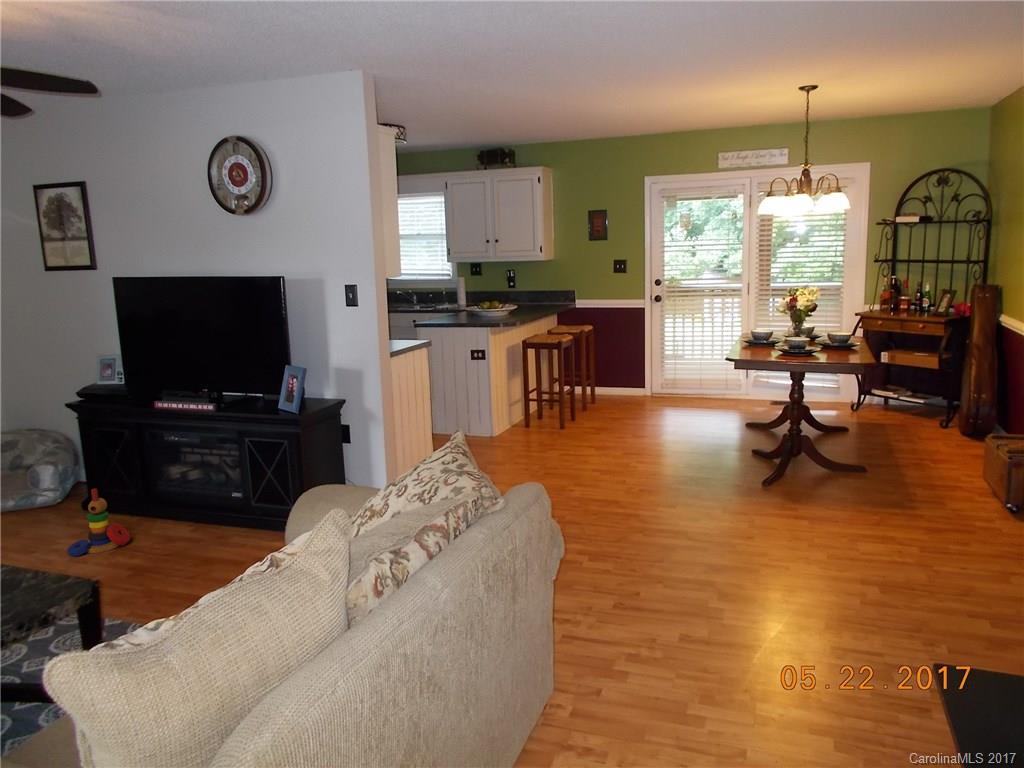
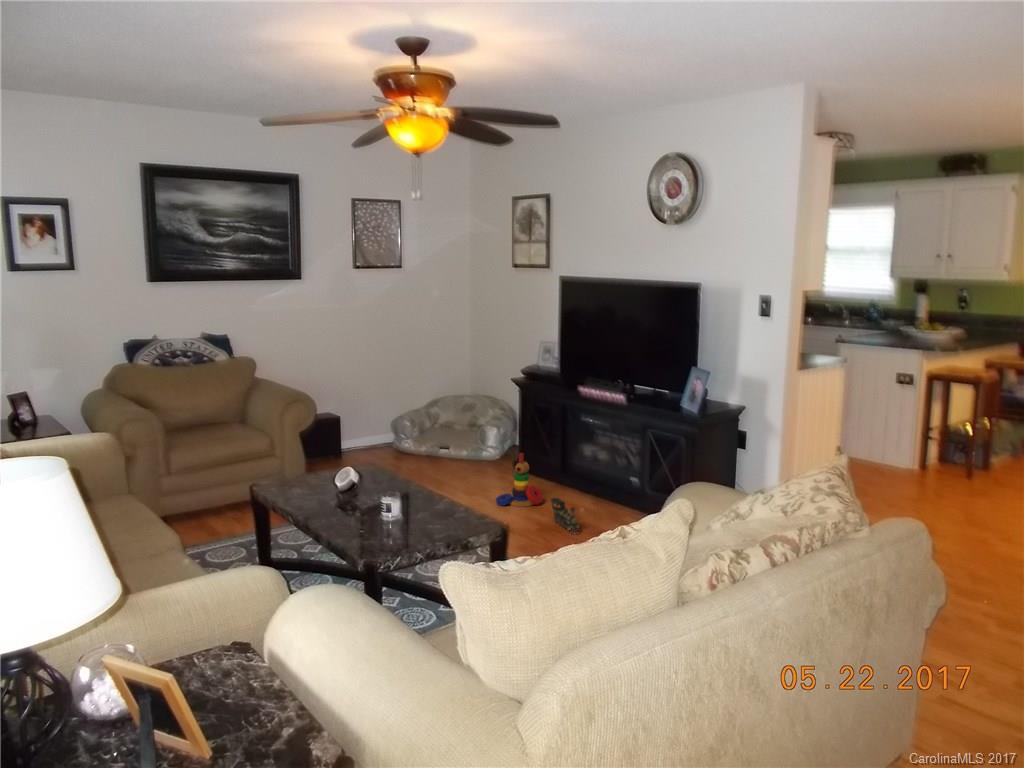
toy train: none [140,532,184,569] -> present [551,498,580,533]

